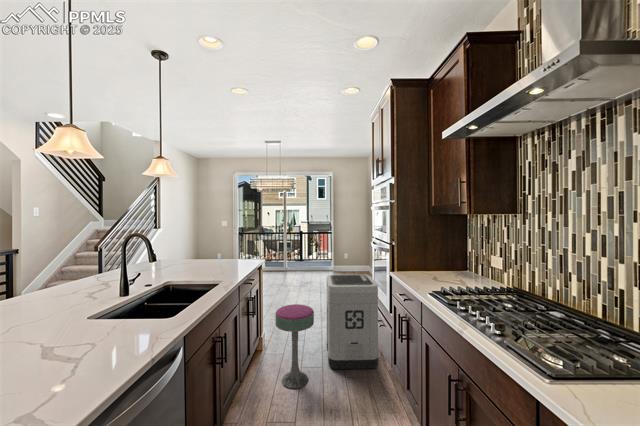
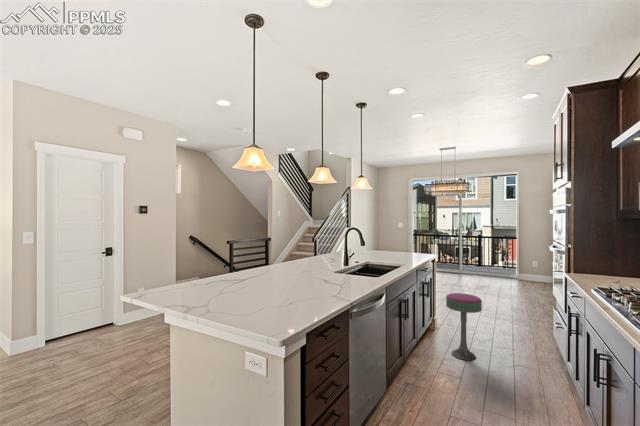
trash can: present [326,274,378,369] -> none [498,275,556,369]

